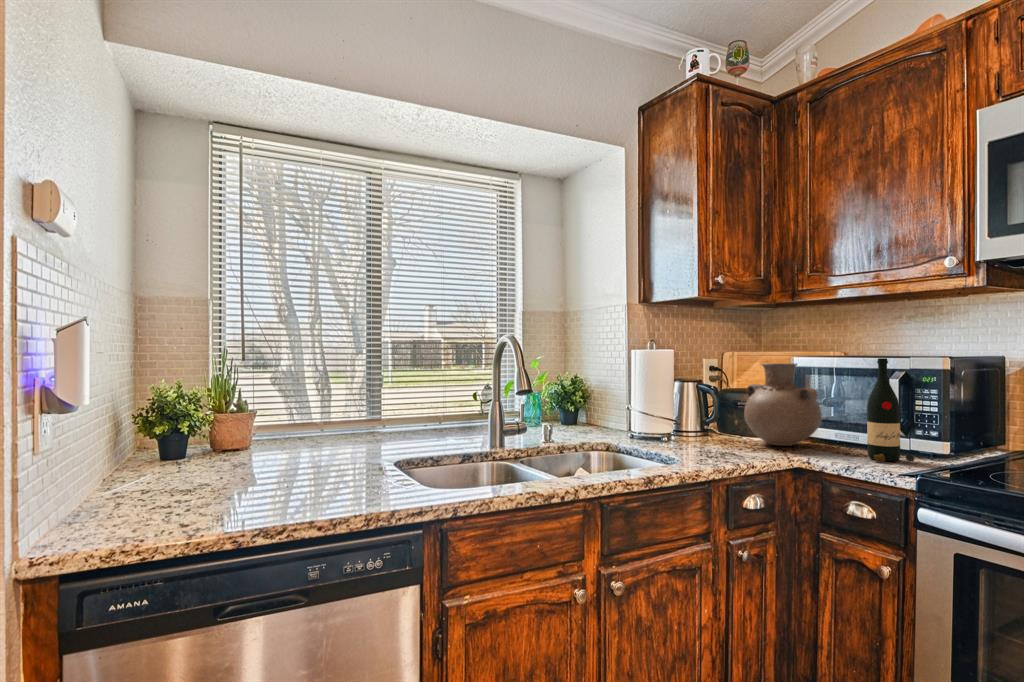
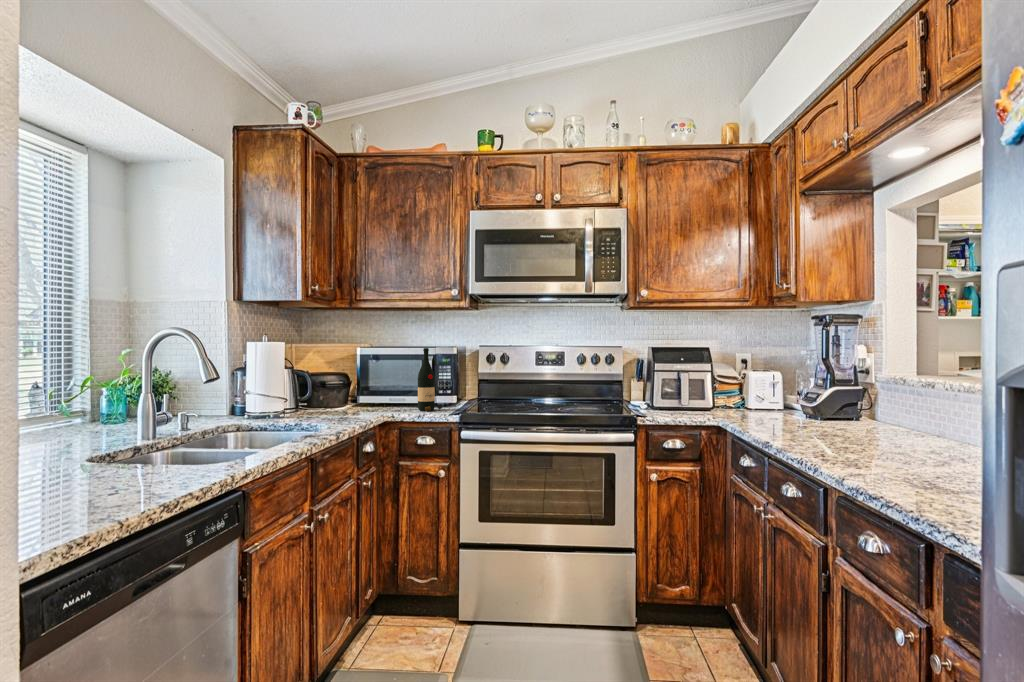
vase: present [744,363,822,446] -> none [331,352,385,411]

